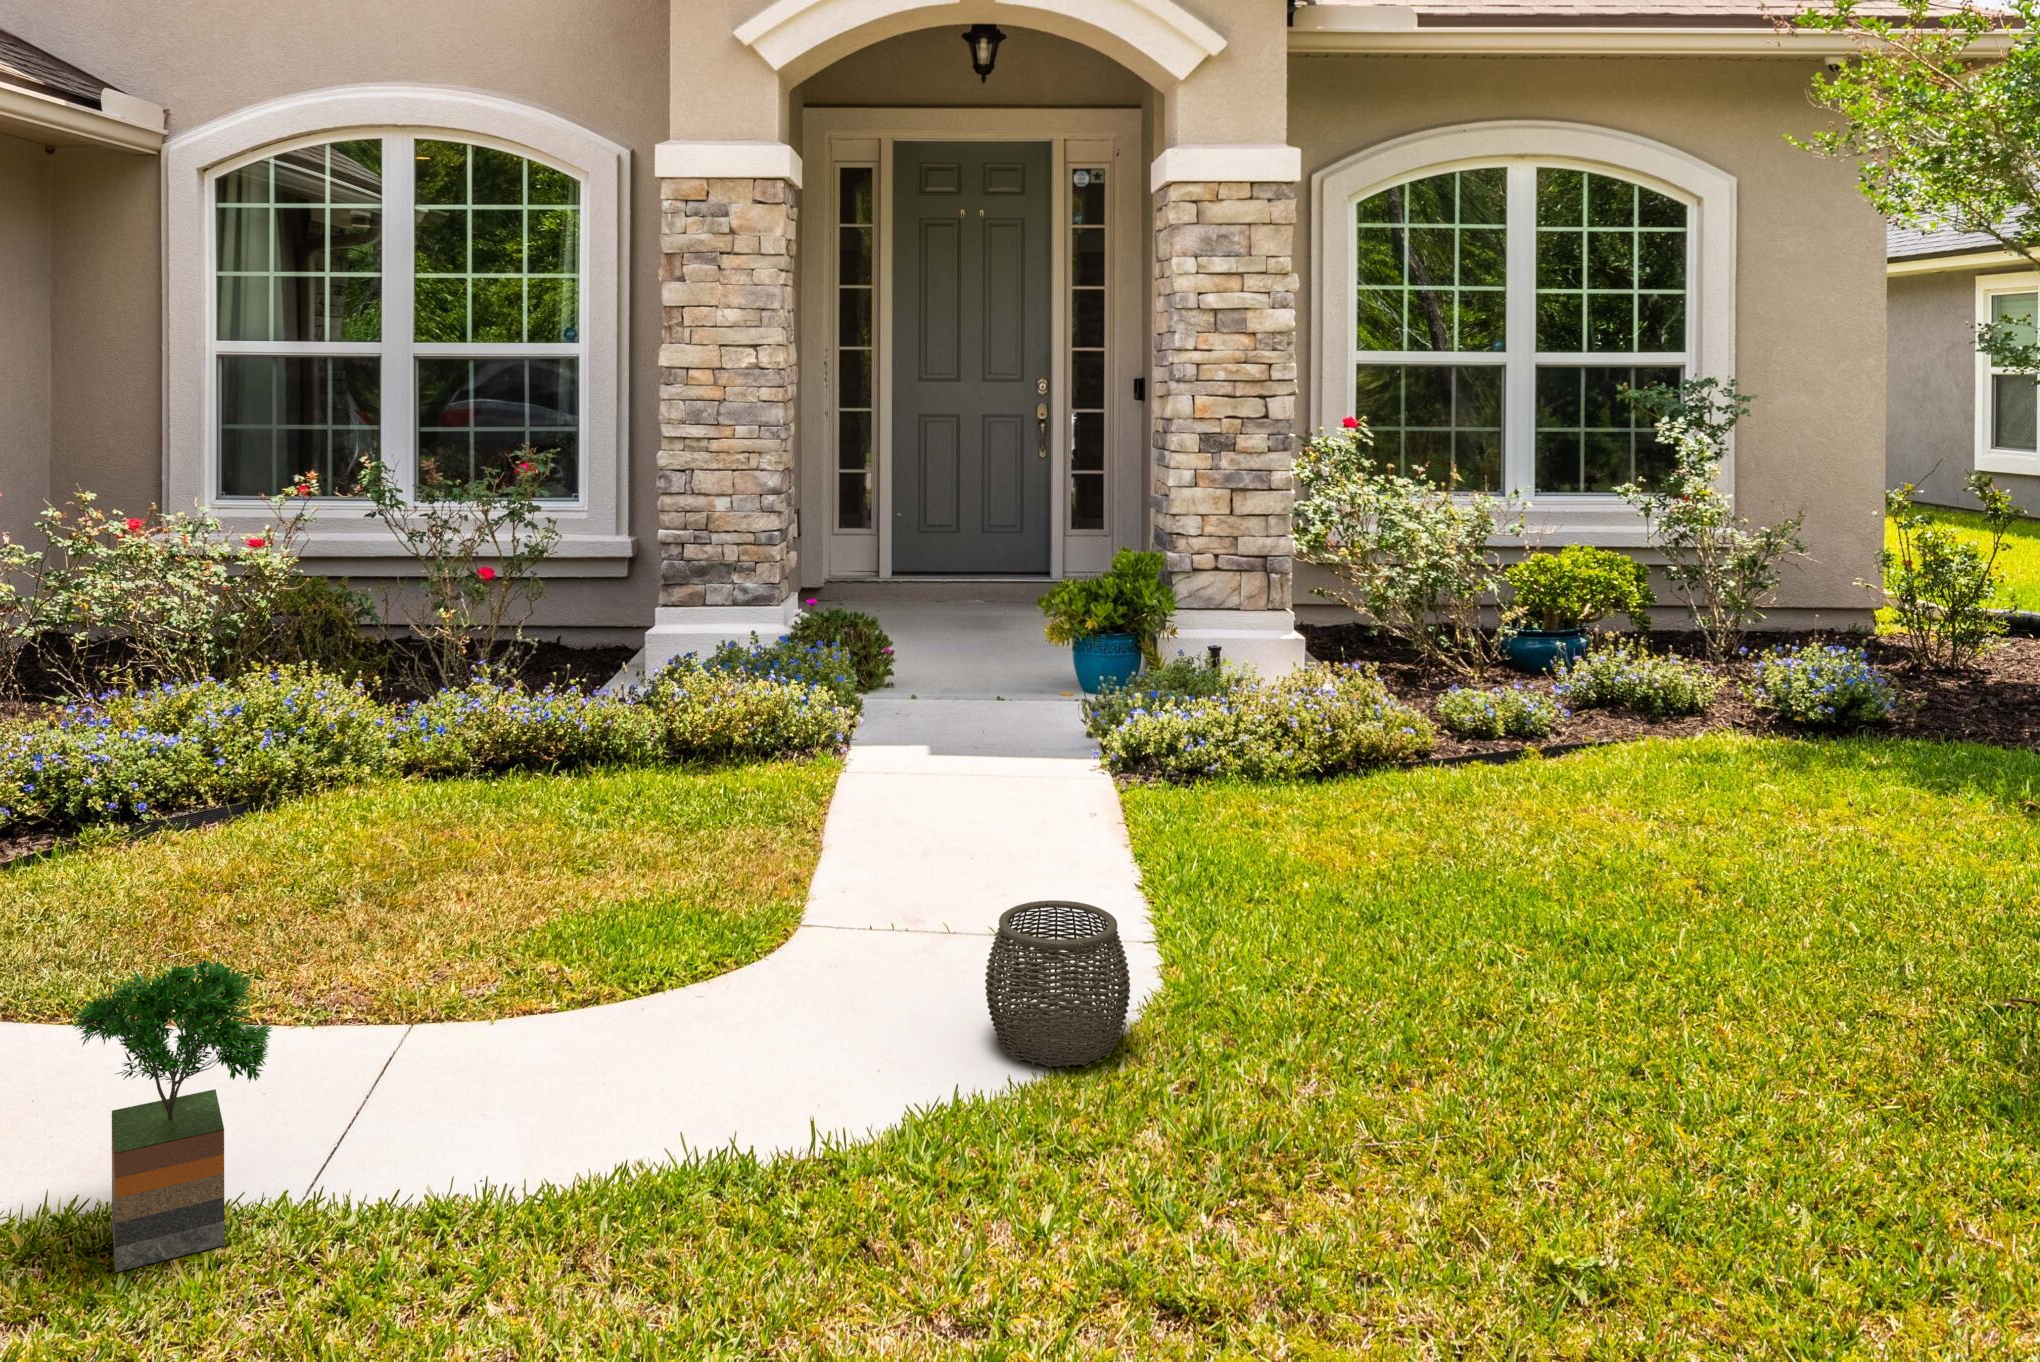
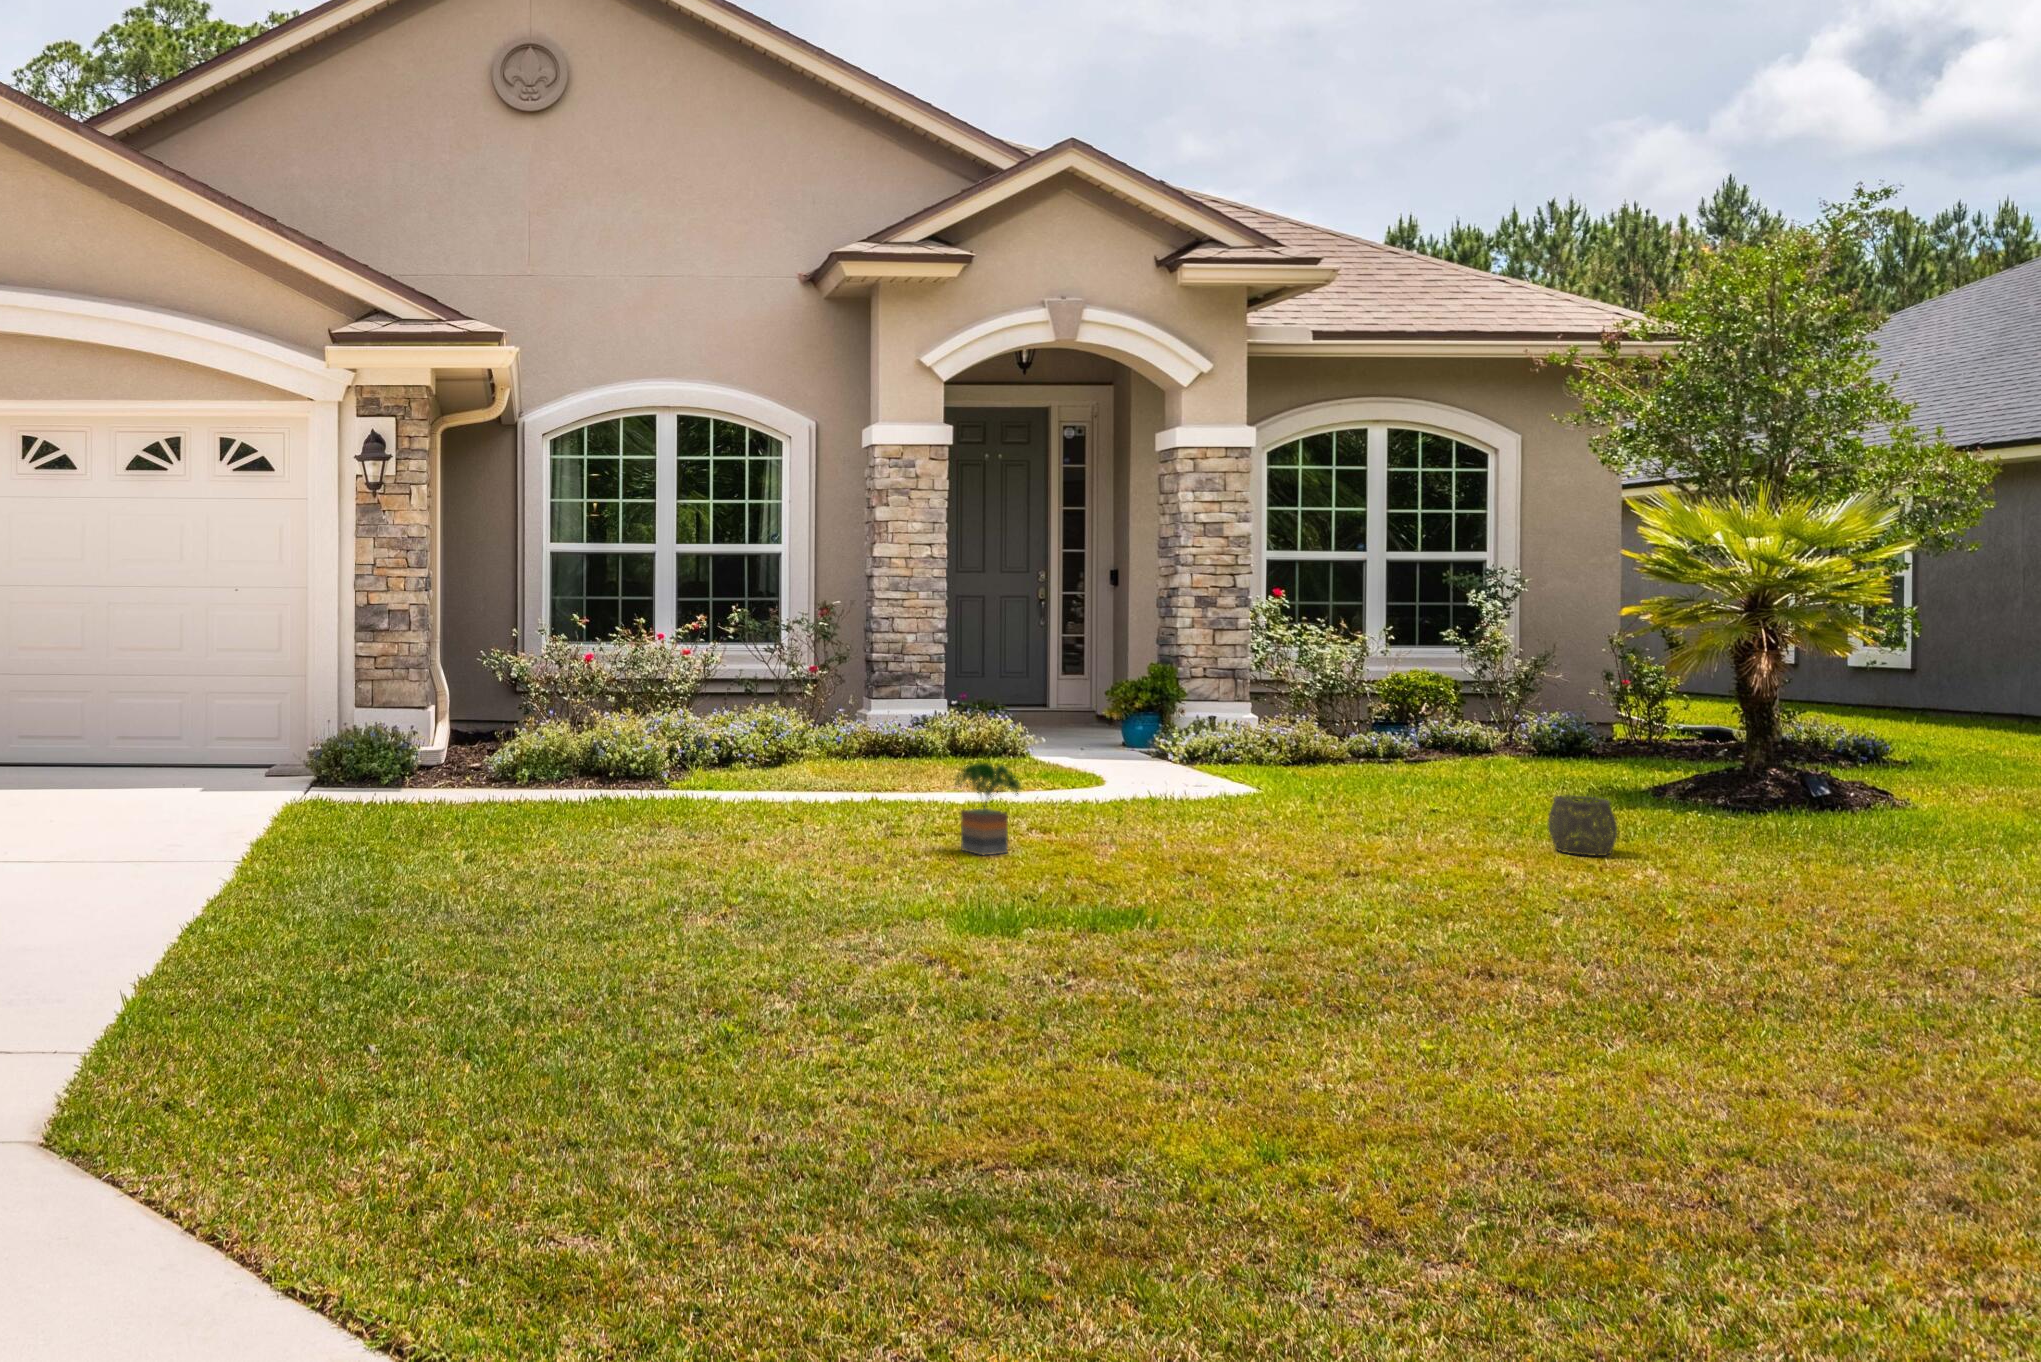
woven basket: present [985,900,1130,1068] -> present [1548,795,1617,856]

